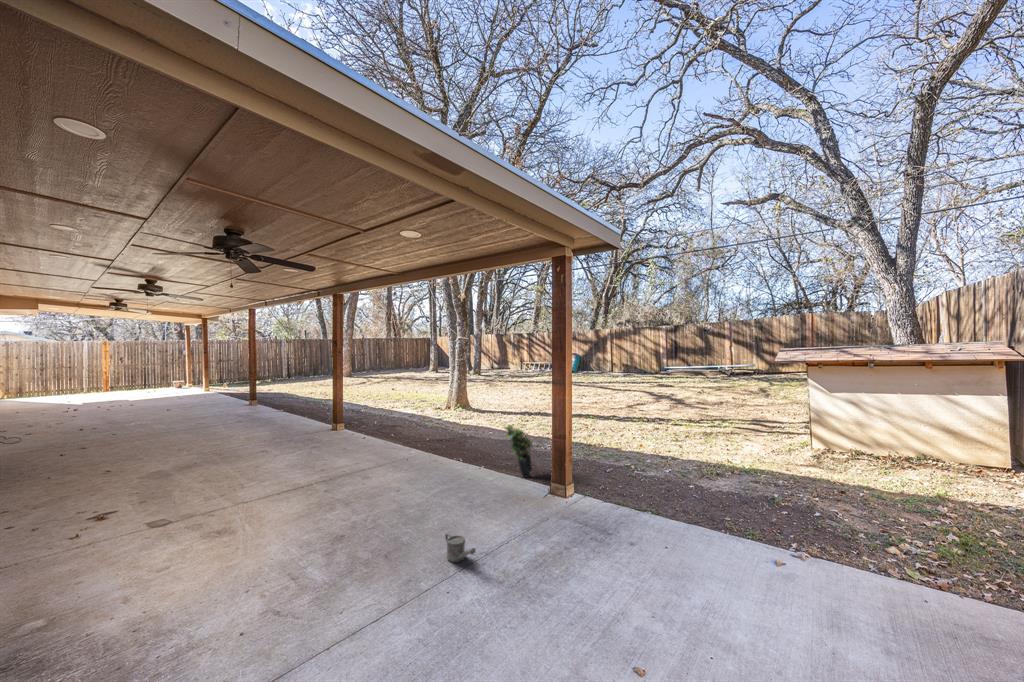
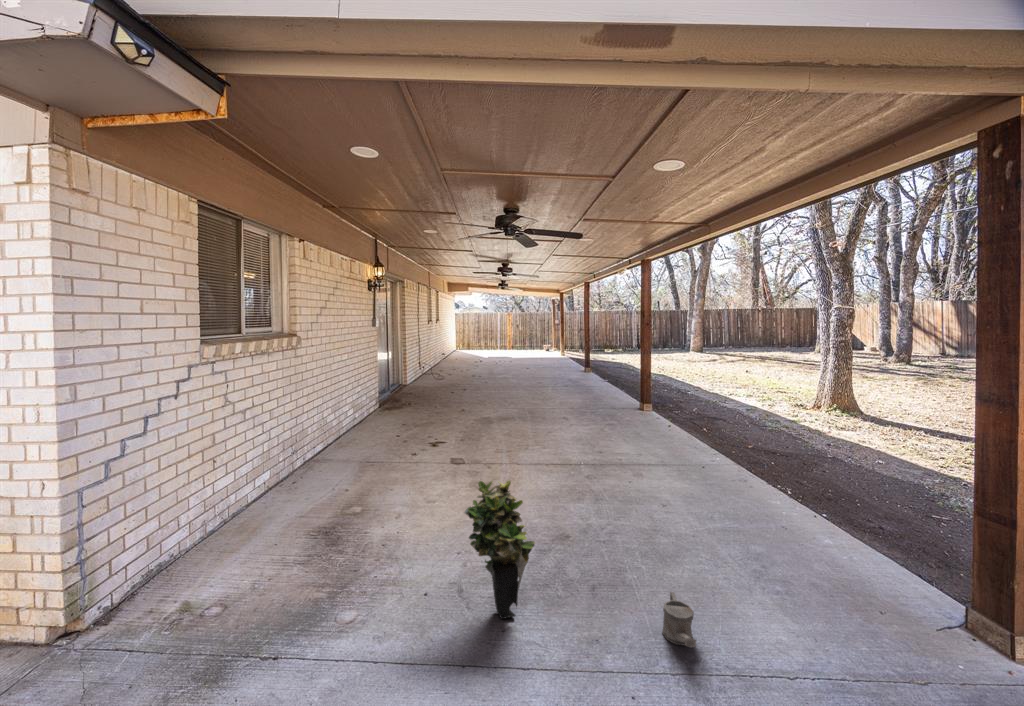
potted plant: present [504,425,533,478] -> present [465,480,535,619]

